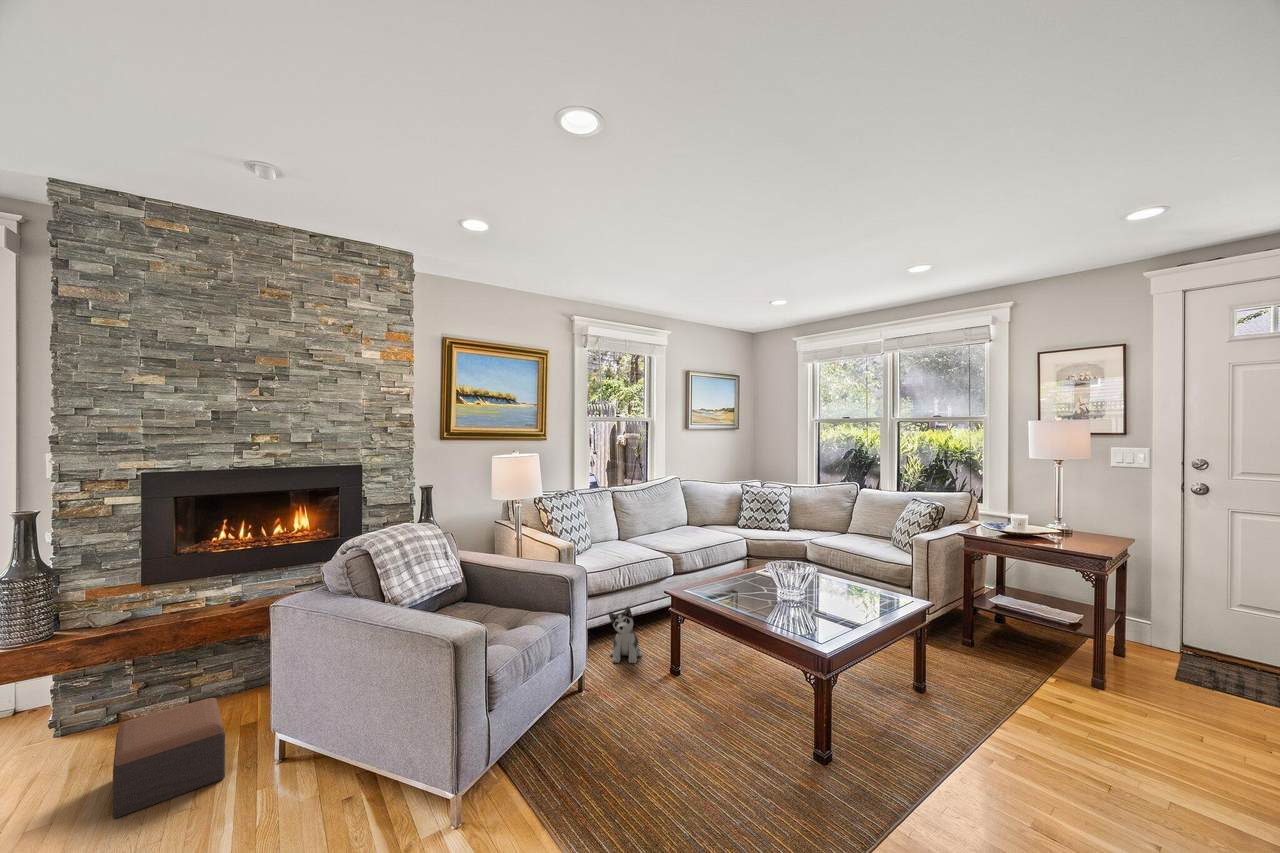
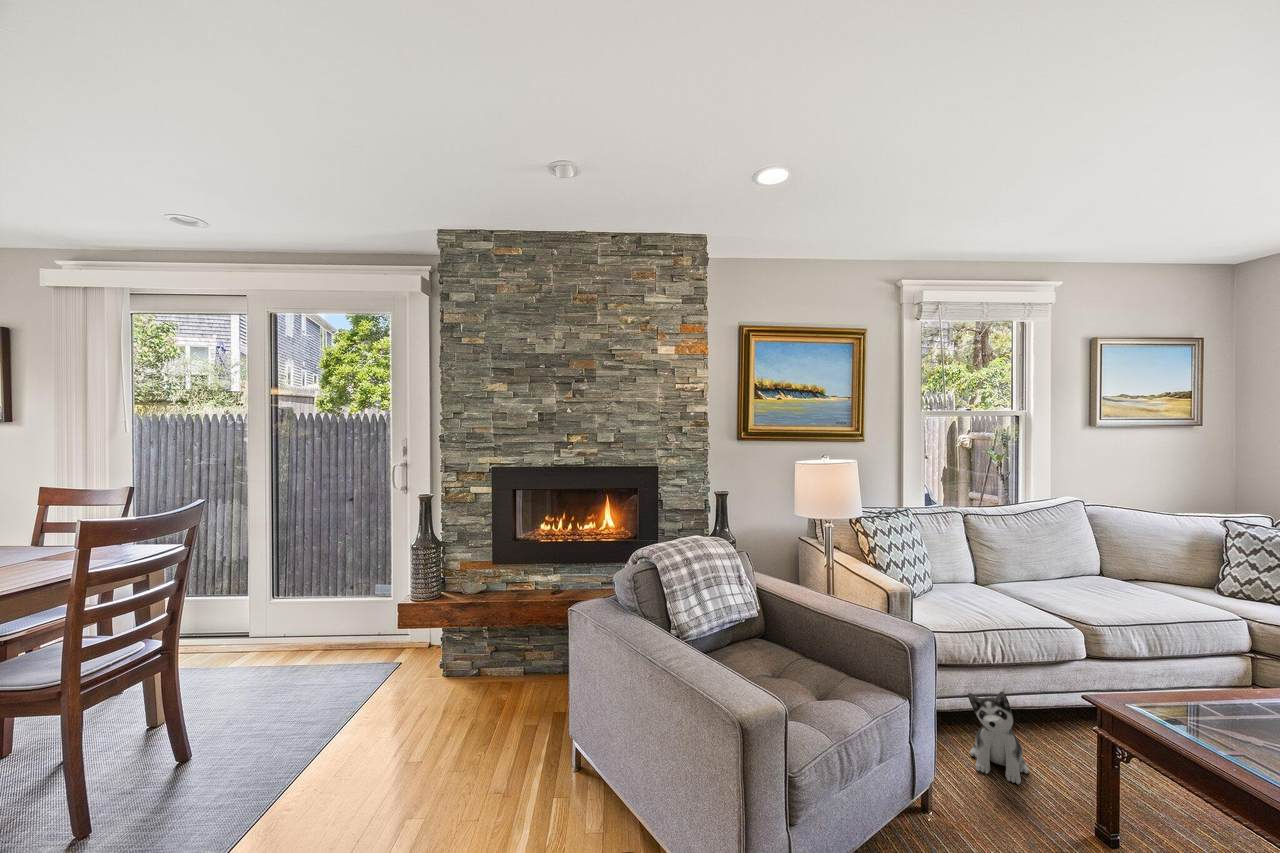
footstool: present [113,698,225,818] -> none [447,685,532,785]

